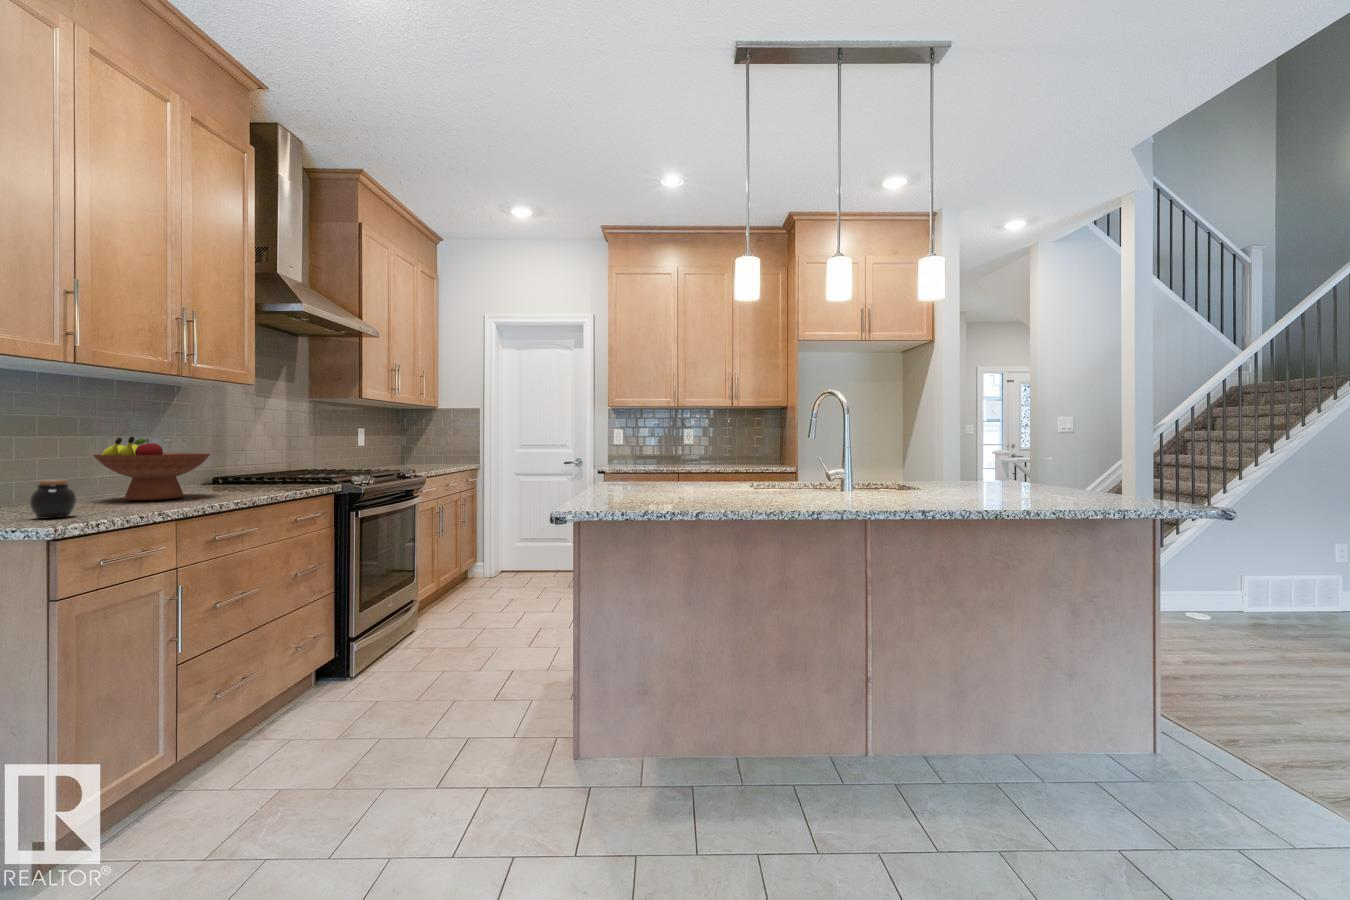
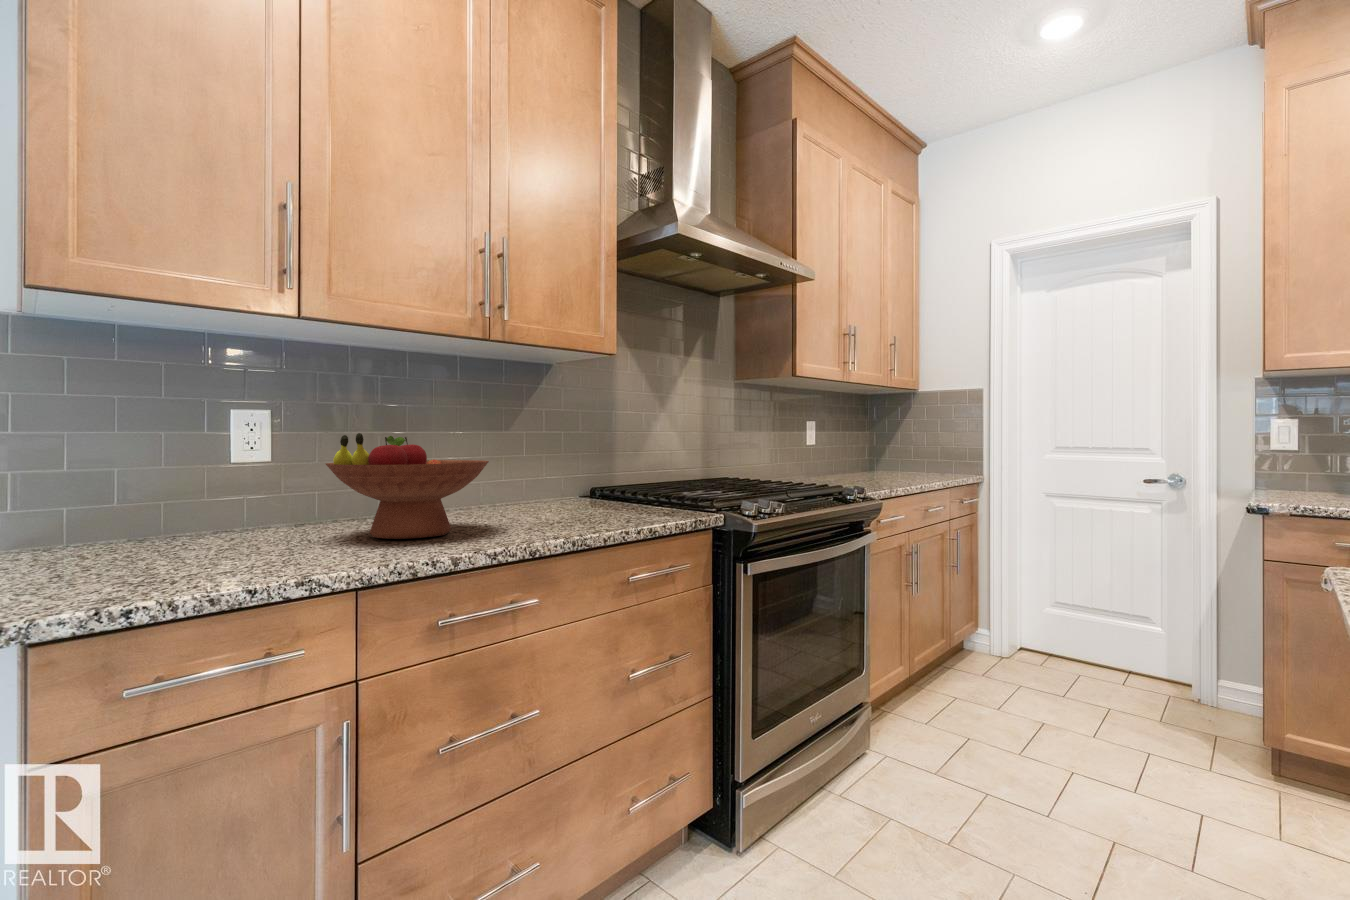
jar: present [29,480,76,518] -> none [98,511,177,583]

